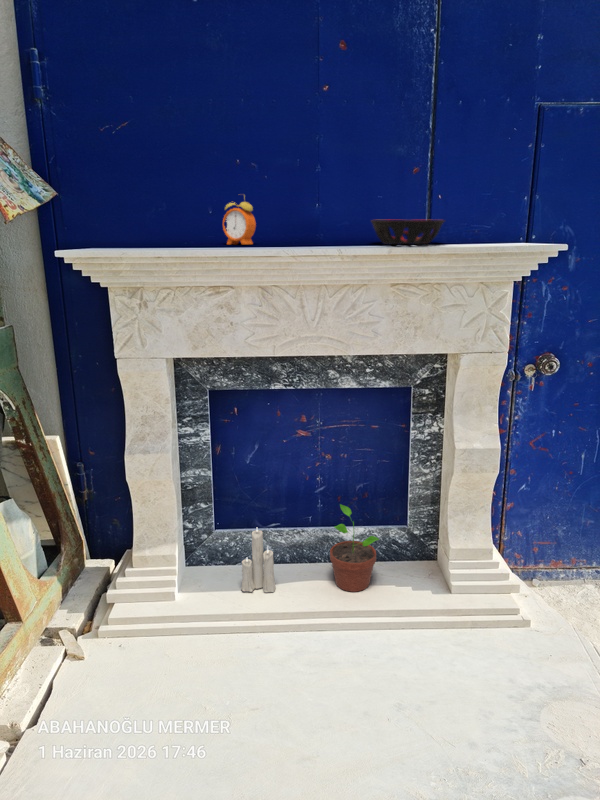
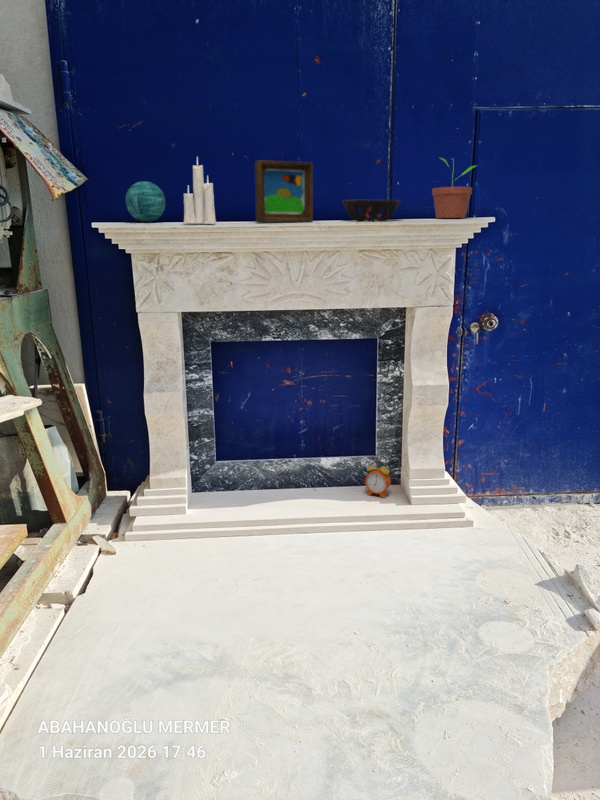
picture frame: none [261,170,335,248] -> present [255,160,313,222]
decorative orb: none [105,196,154,245] -> present [126,181,165,222]
alarm clock: present [223,202,256,244] -> present [365,465,391,498]
potted plant: present [330,504,379,592] -> present [432,158,476,218]
candle: present [241,529,276,593] -> present [184,159,216,224]

